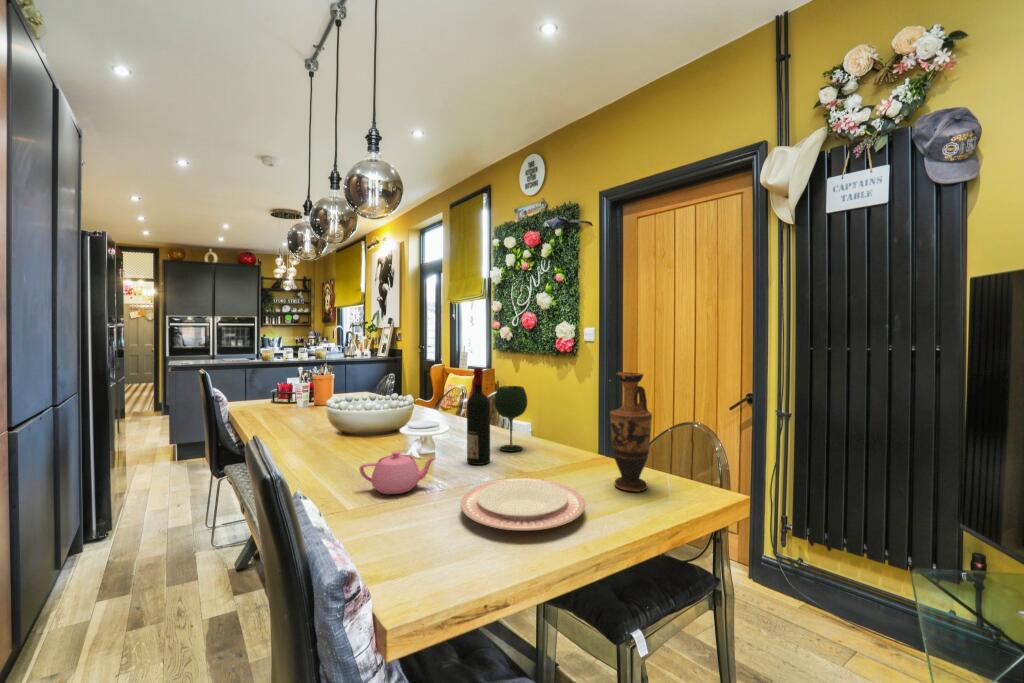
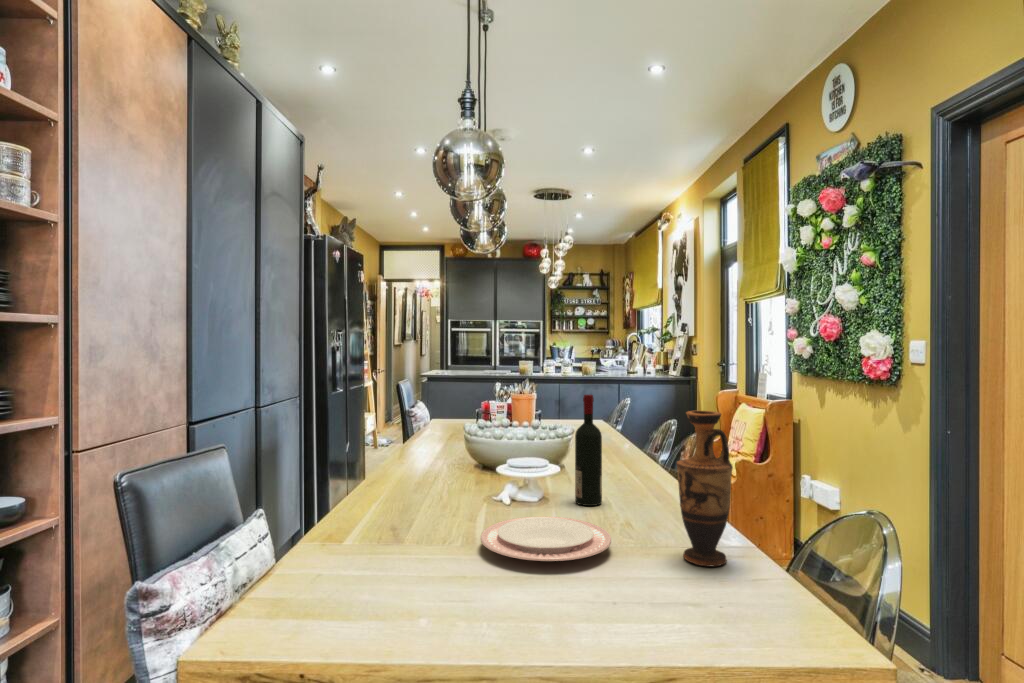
wine glass: present [494,386,527,451] -> none [626,420,669,501]
teapot: present [359,451,436,494] -> none [452,471,512,511]

